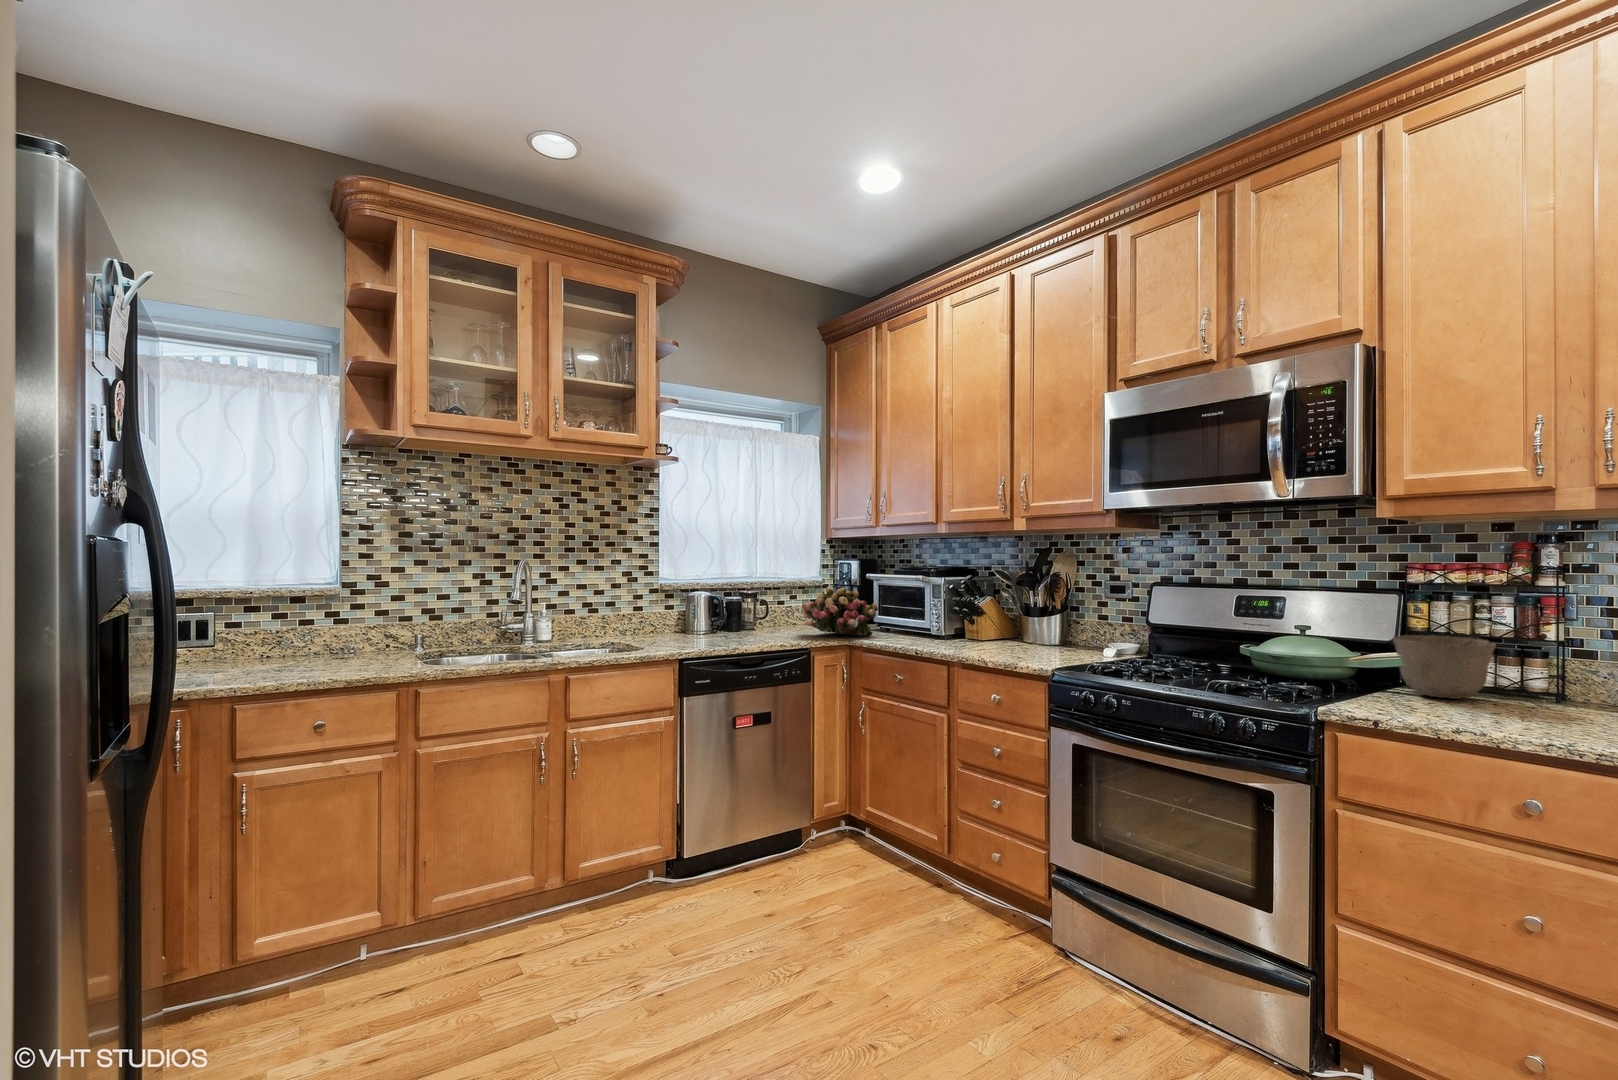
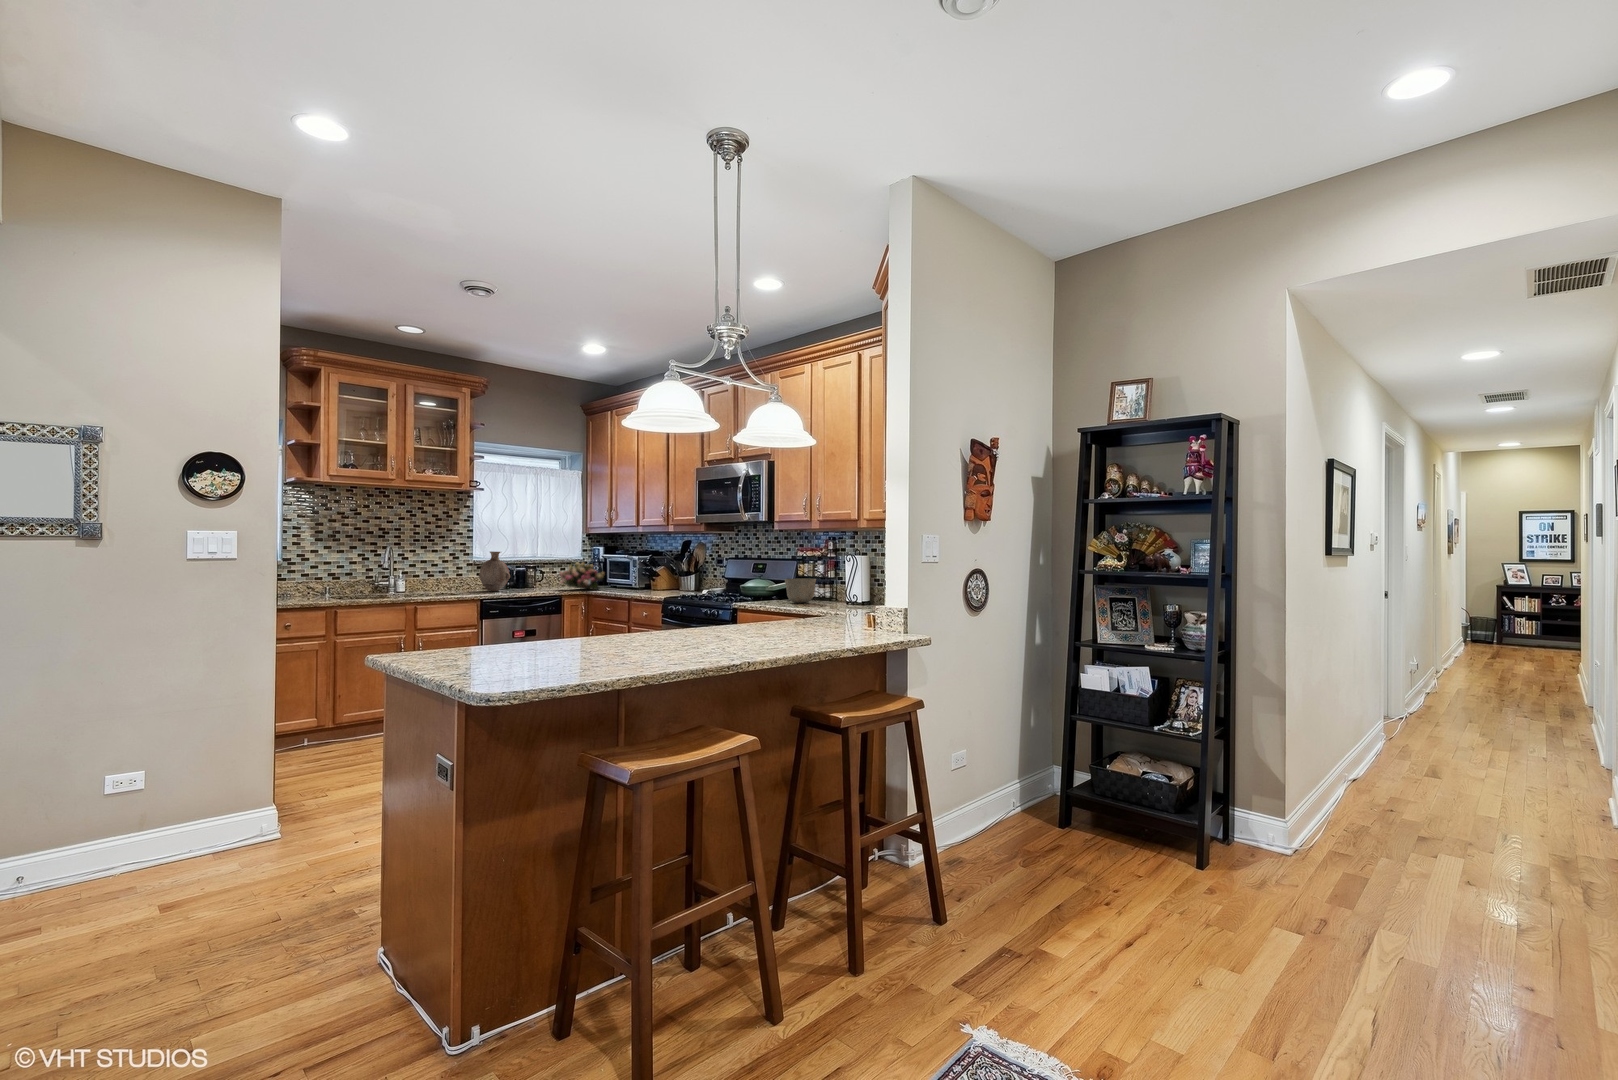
vase: none [670,568,723,638] -> present [479,551,510,591]

